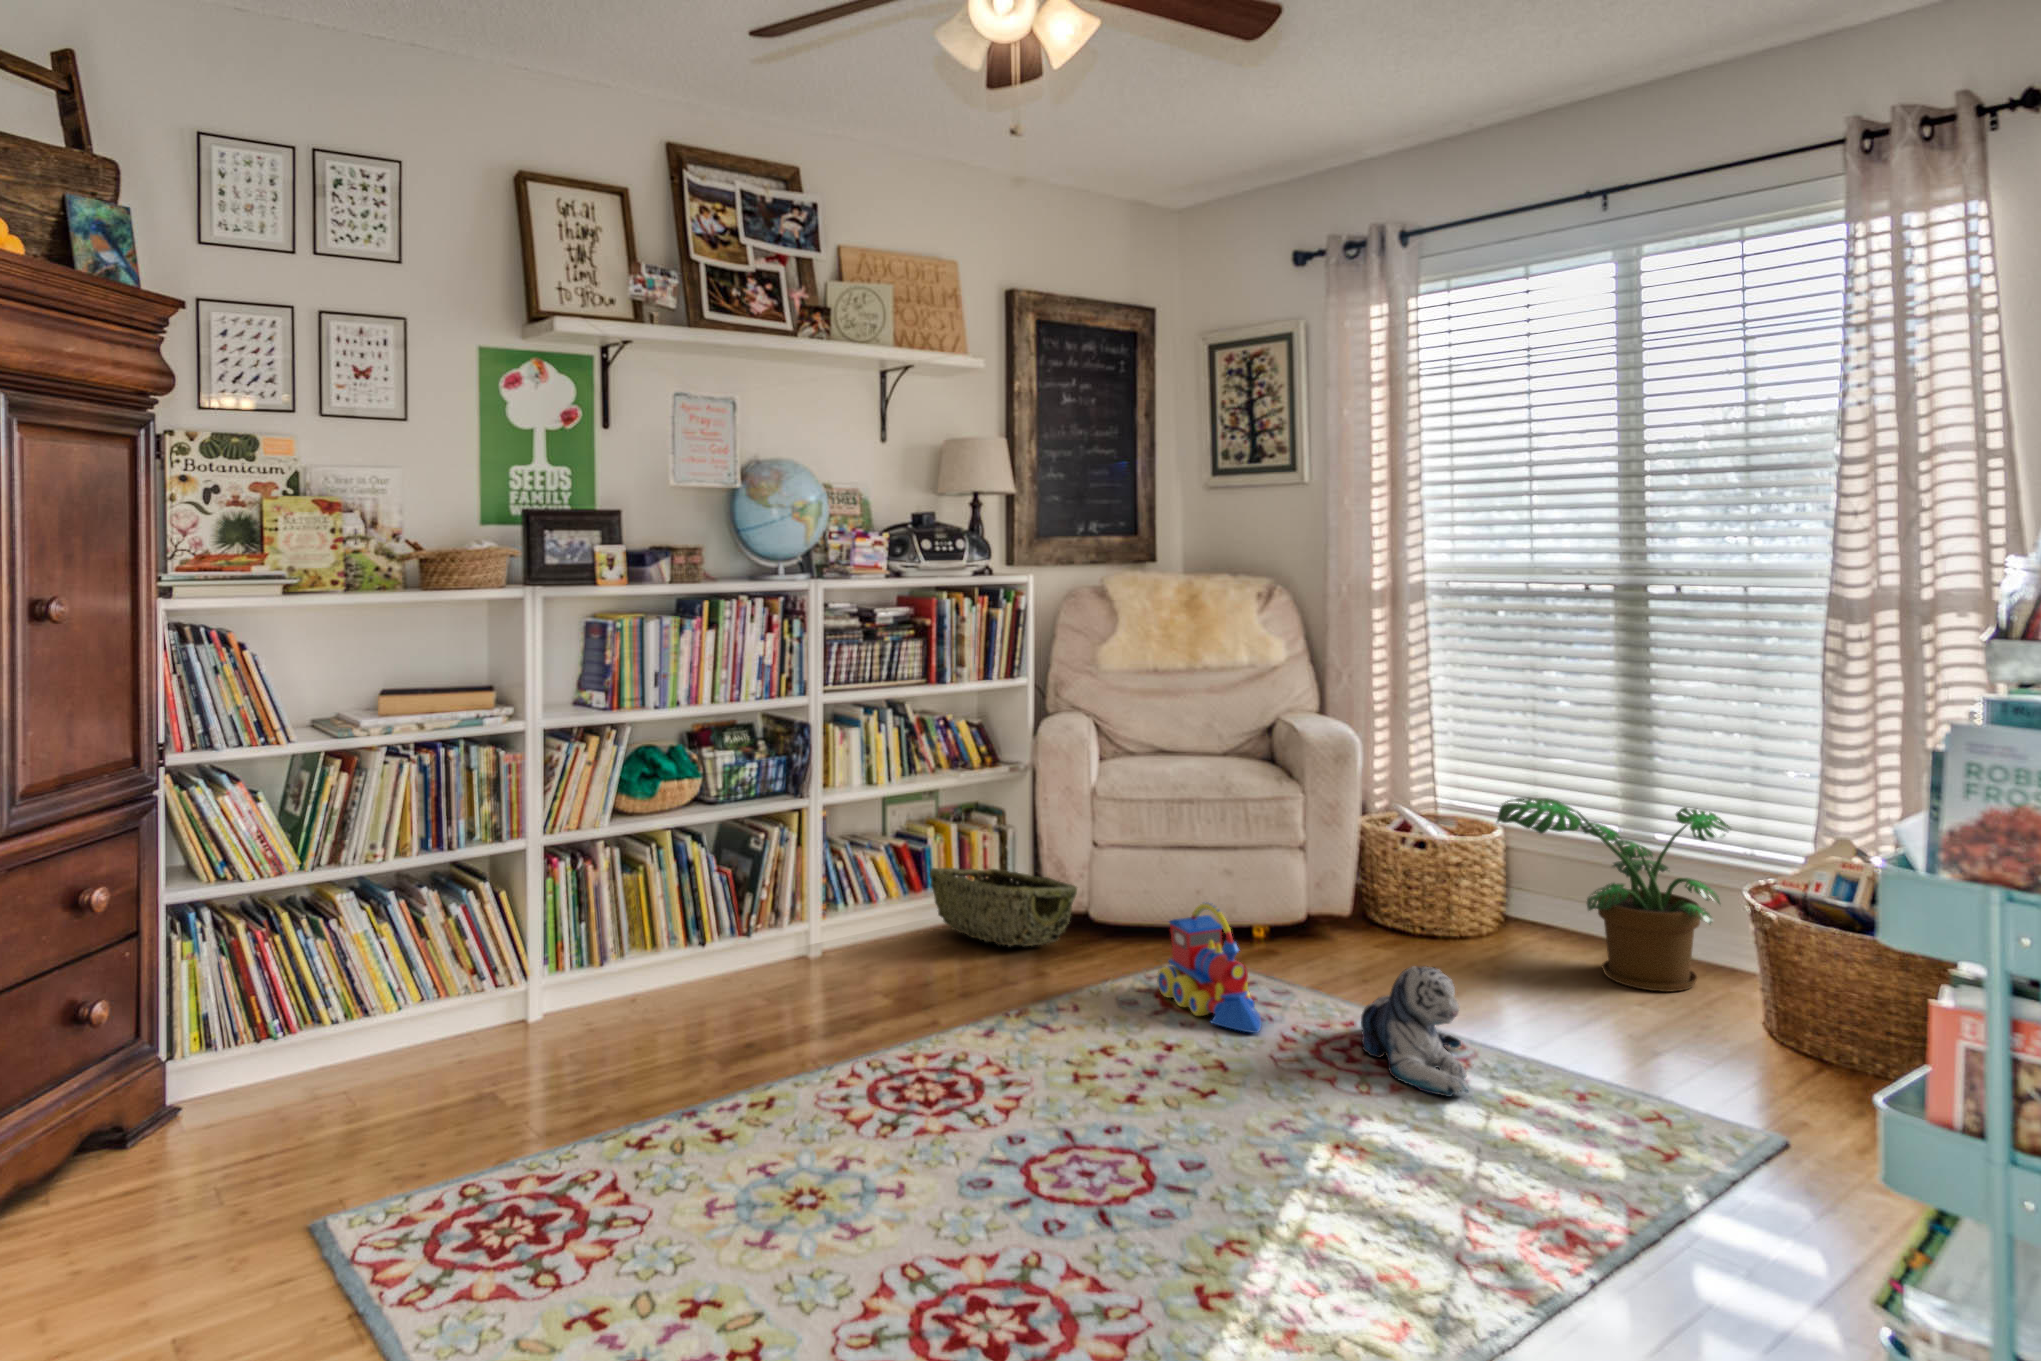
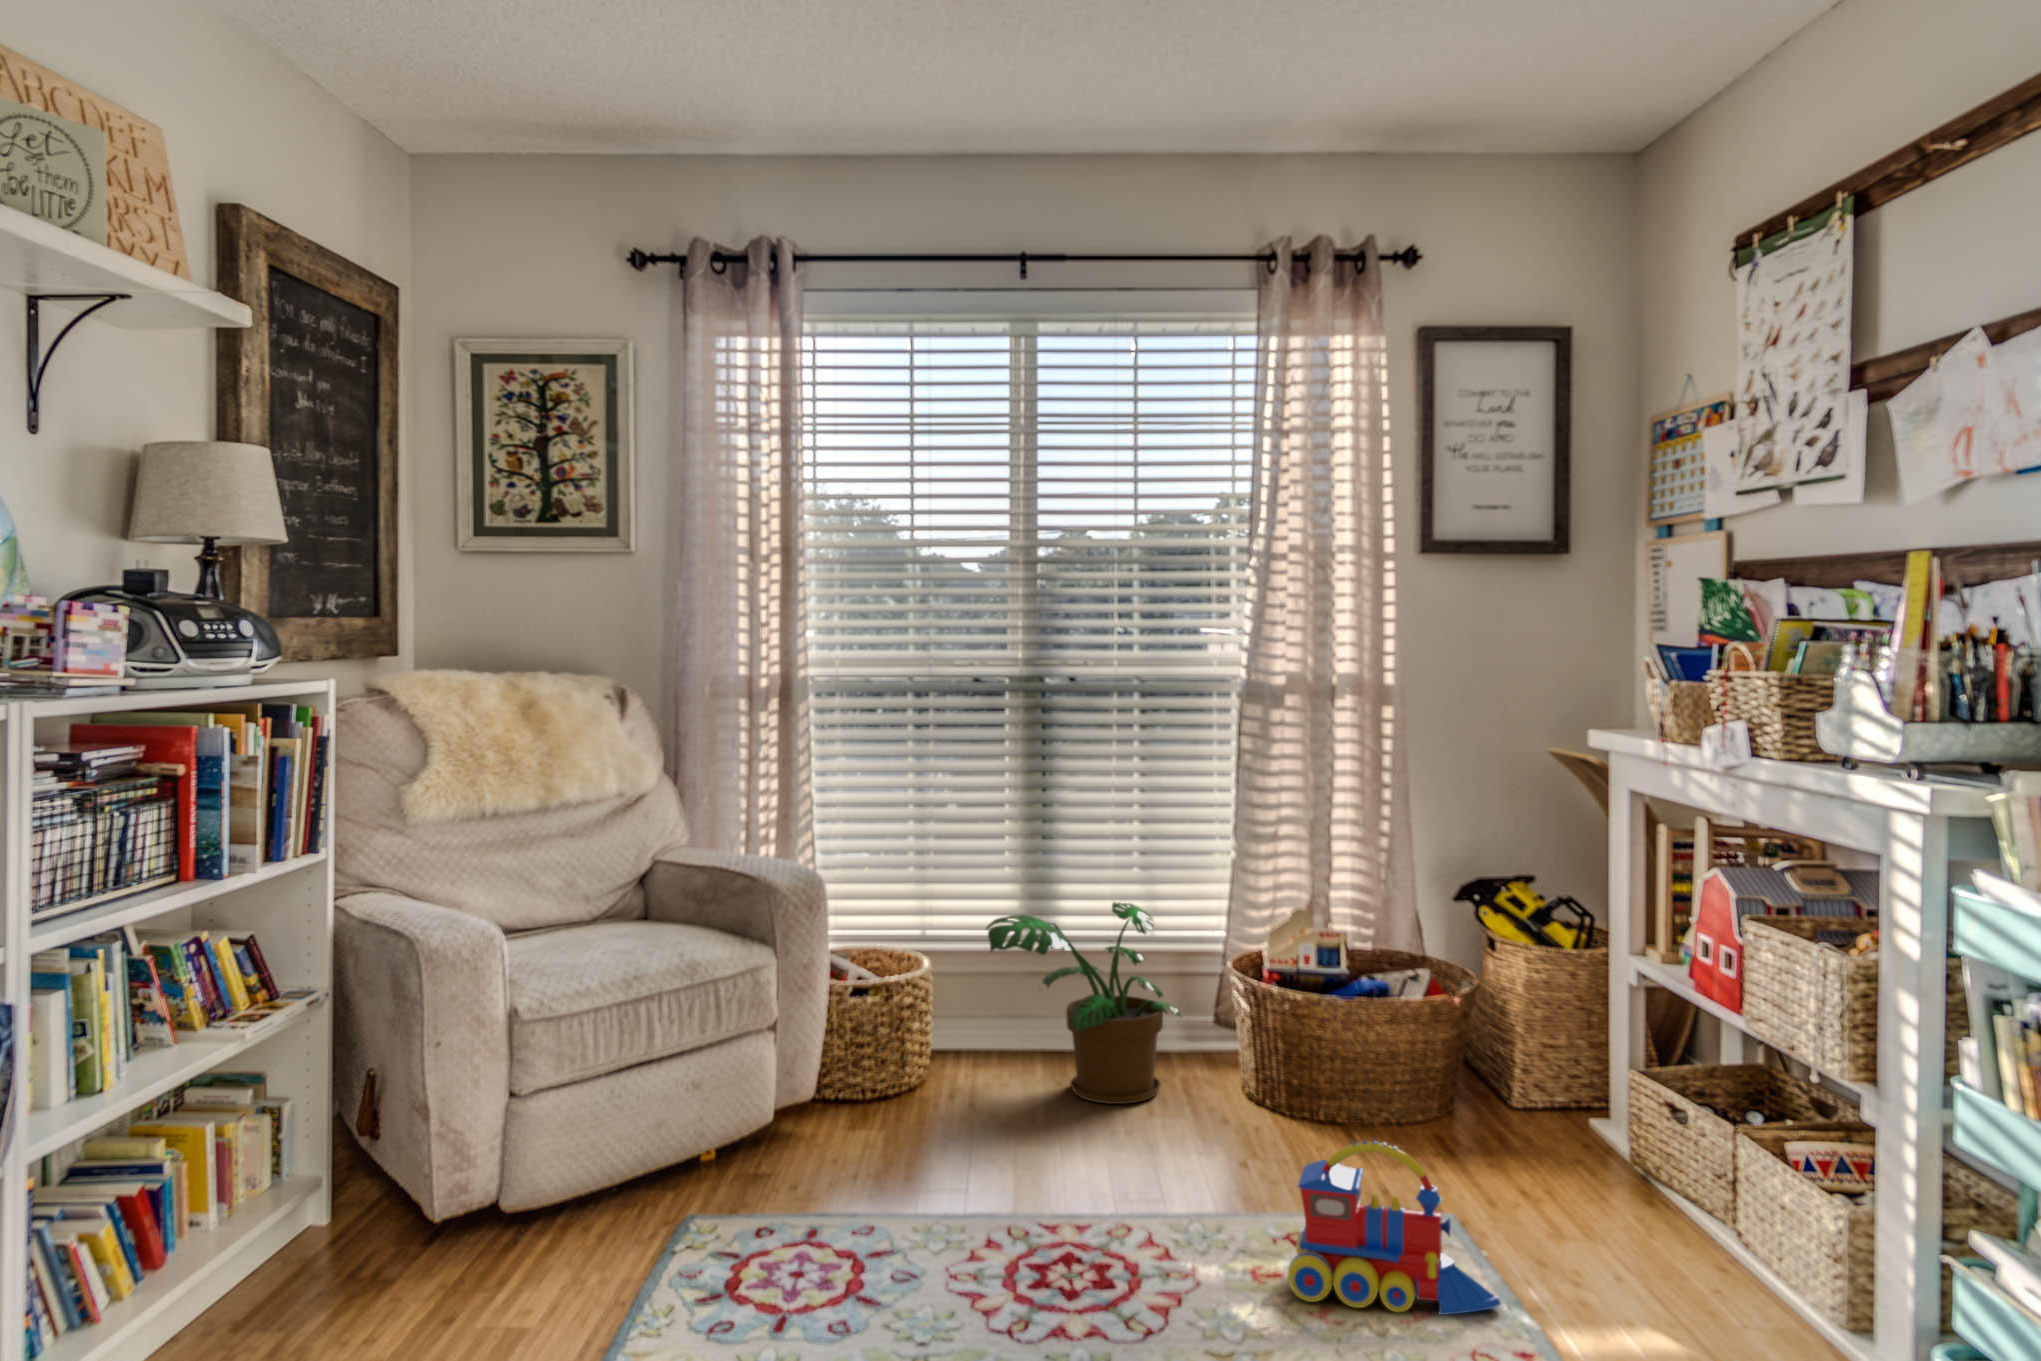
woven basket: present [930,868,1077,946] -> none [231,1163,514,1302]
toy train: present [1157,903,1261,1033] -> present [1288,1141,1501,1315]
plush toy: present [1361,966,1469,1097] -> none [1015,1131,1216,1284]

